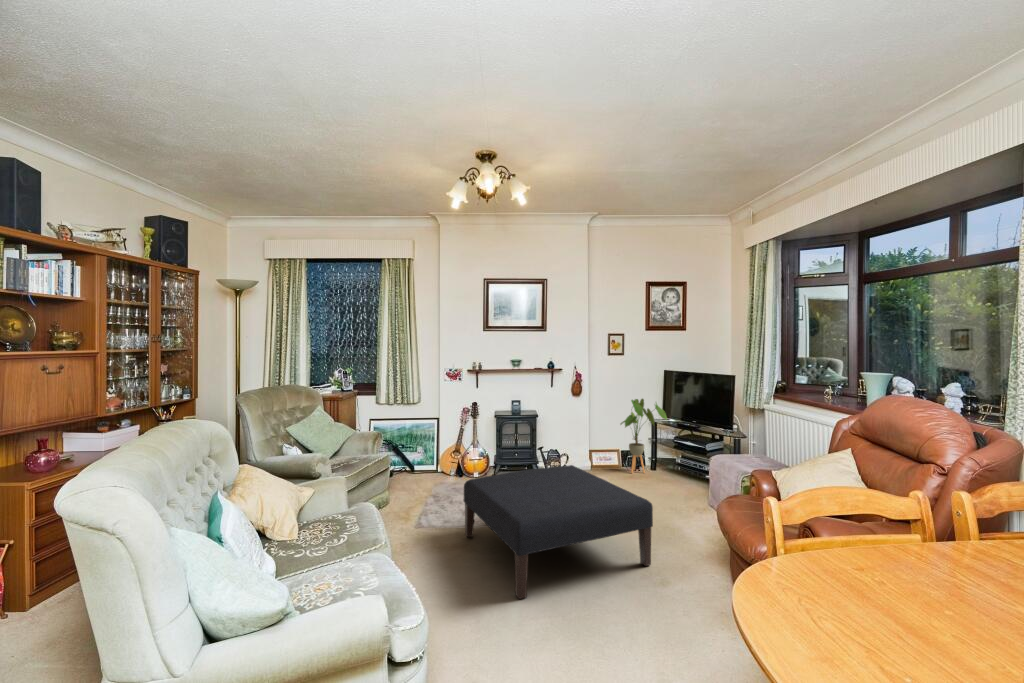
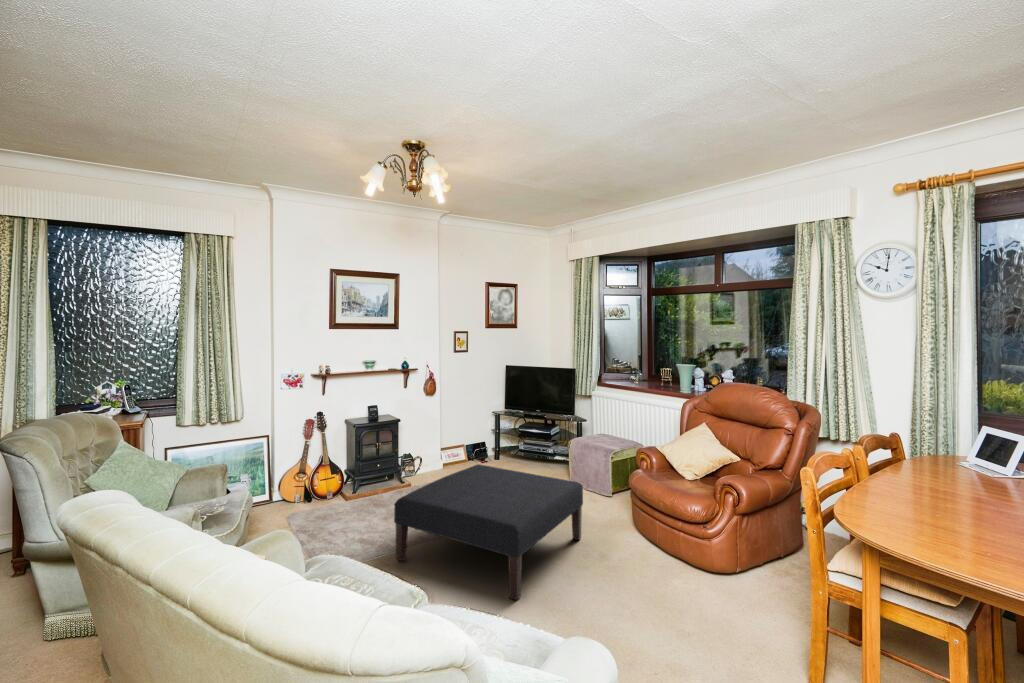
house plant: present [621,399,667,473] -> none [469,393,514,465]

